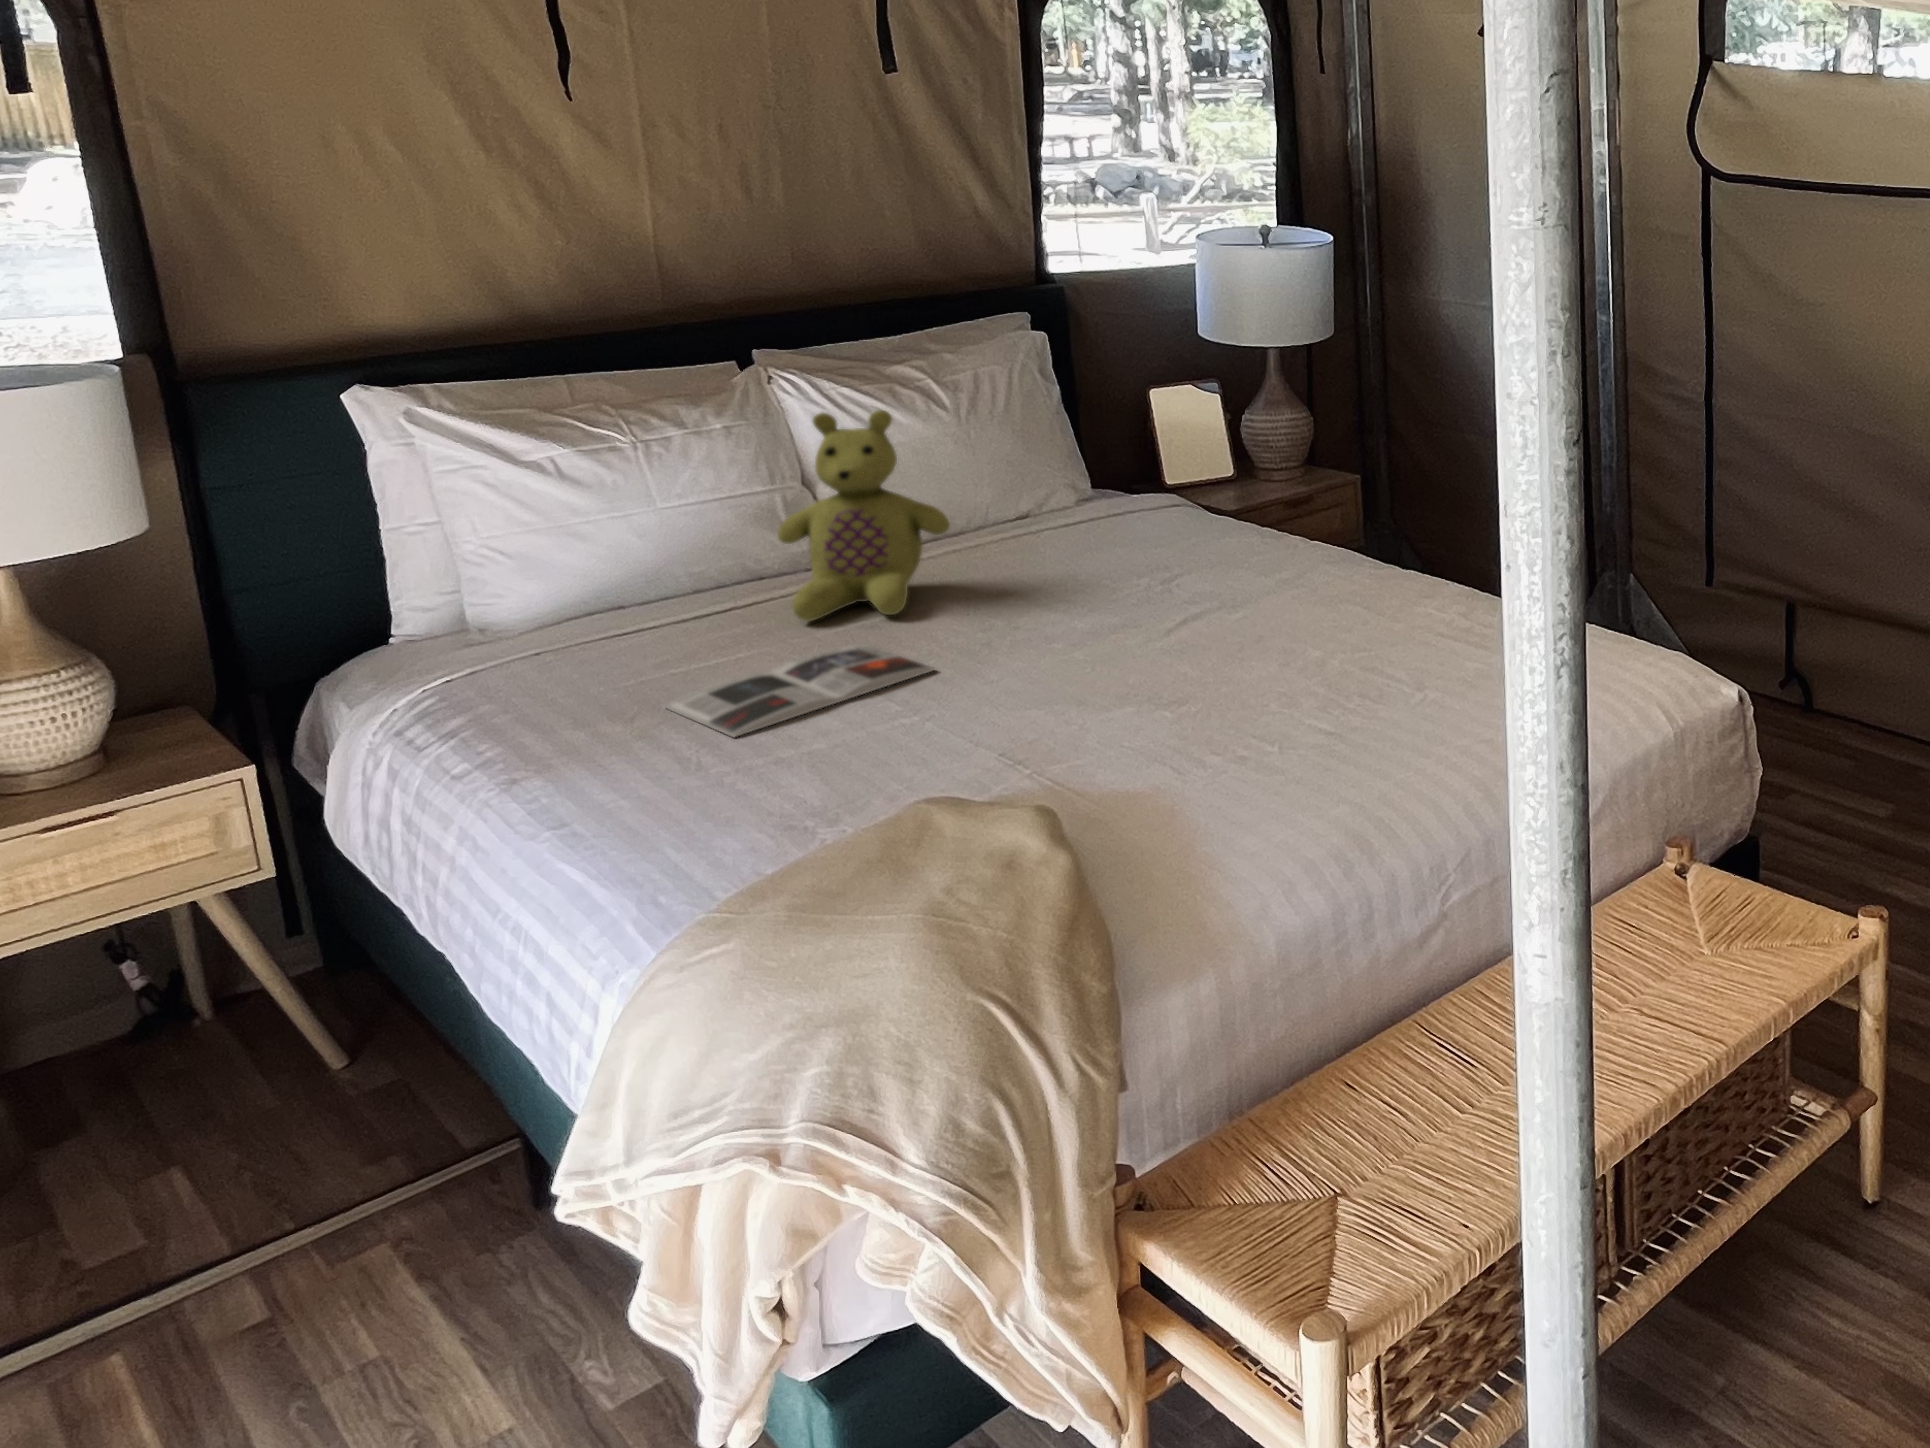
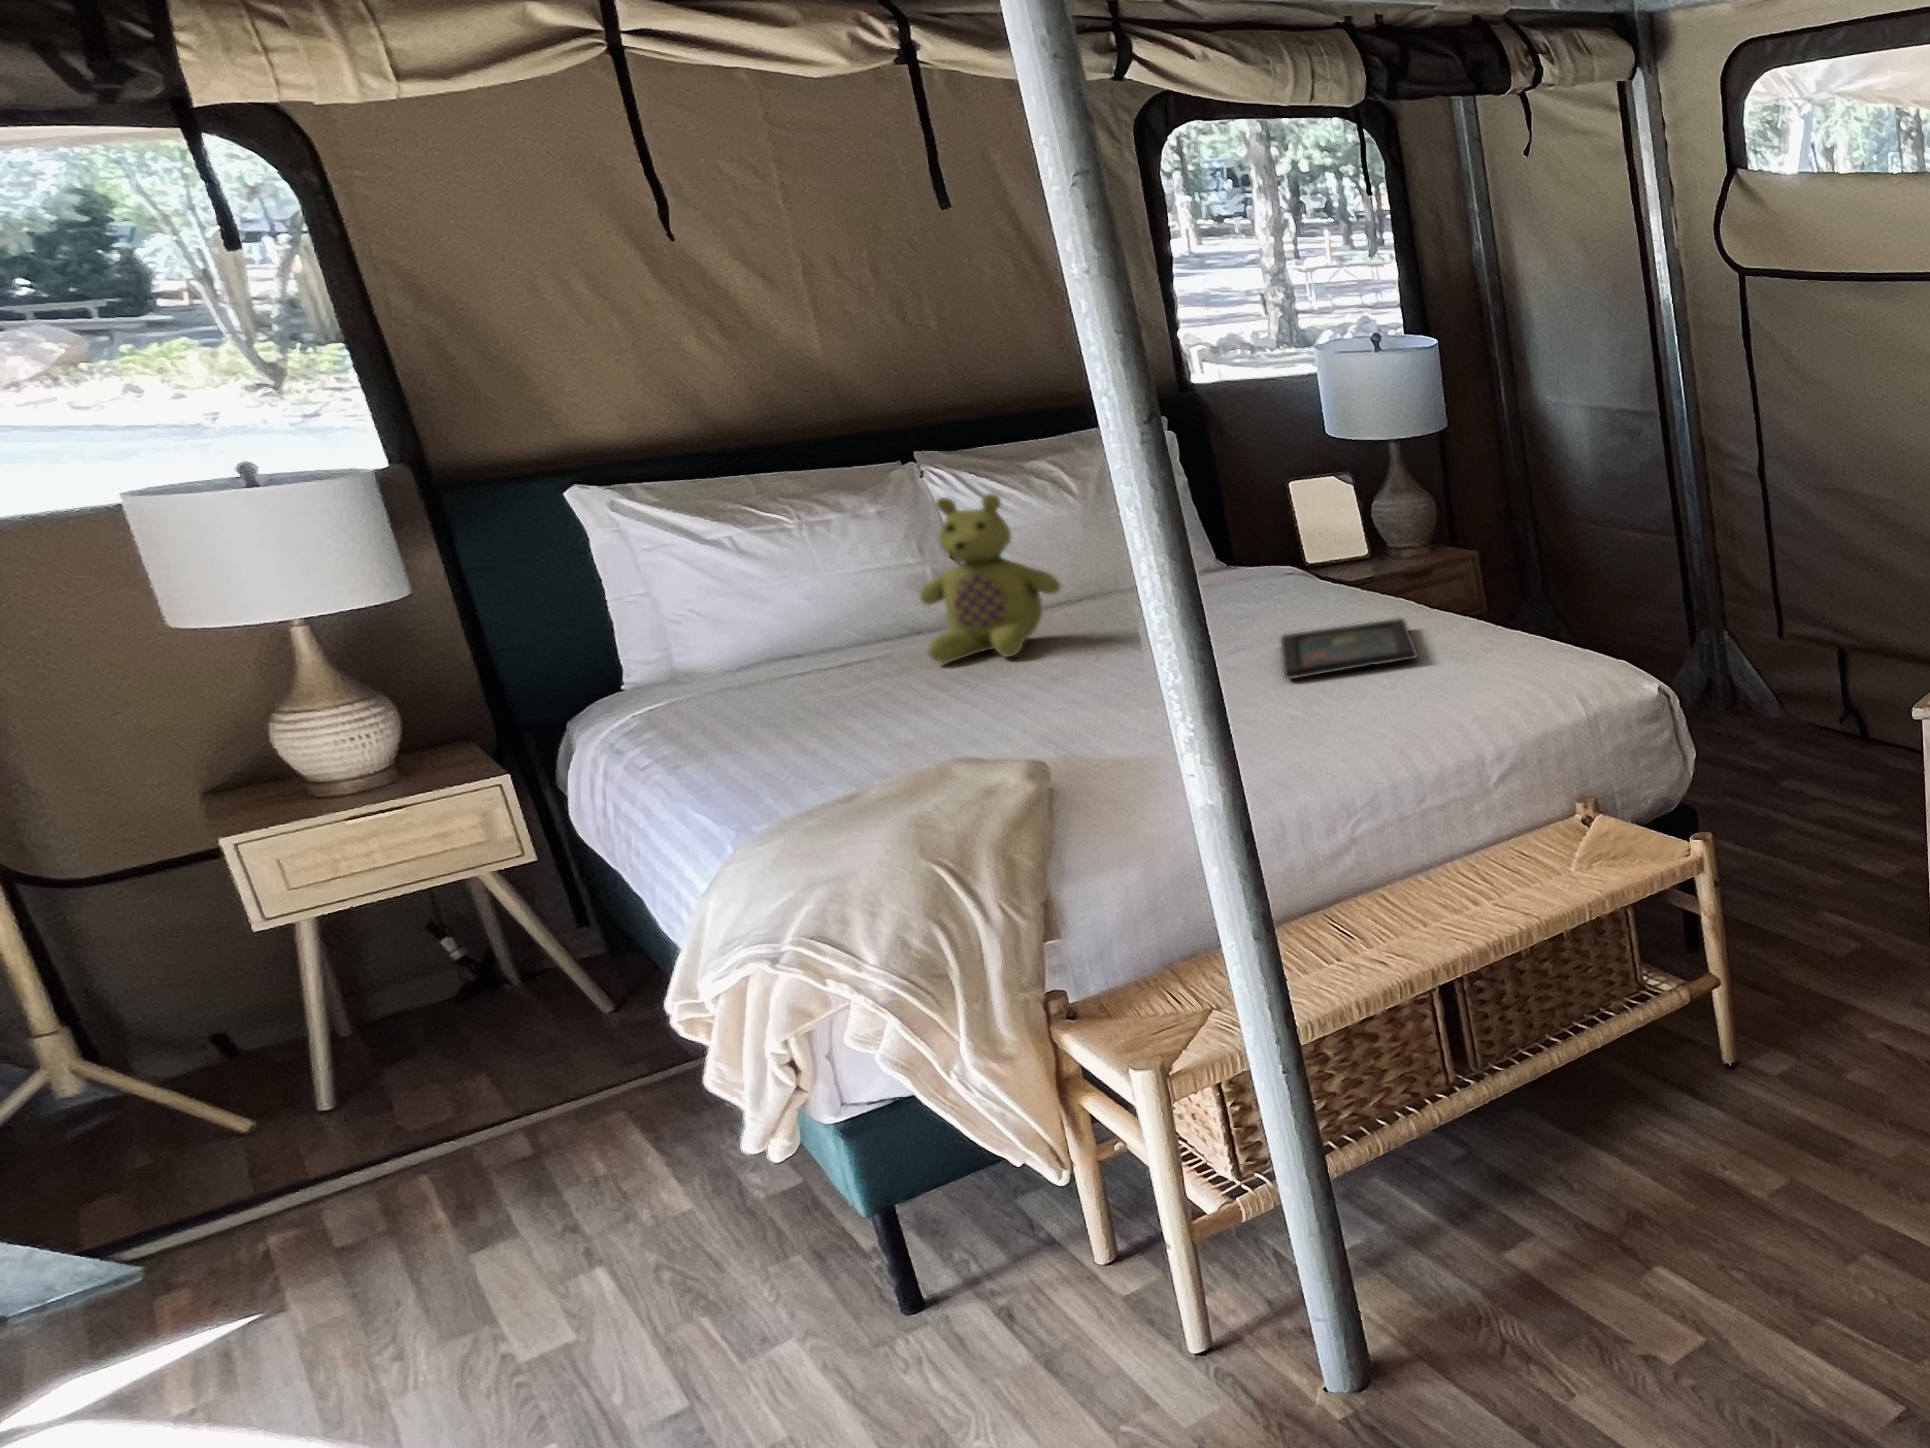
tray: none [1233,581,1429,669] -> present [1281,618,1418,679]
magazine: present [667,644,935,737] -> none [804,676,1024,737]

